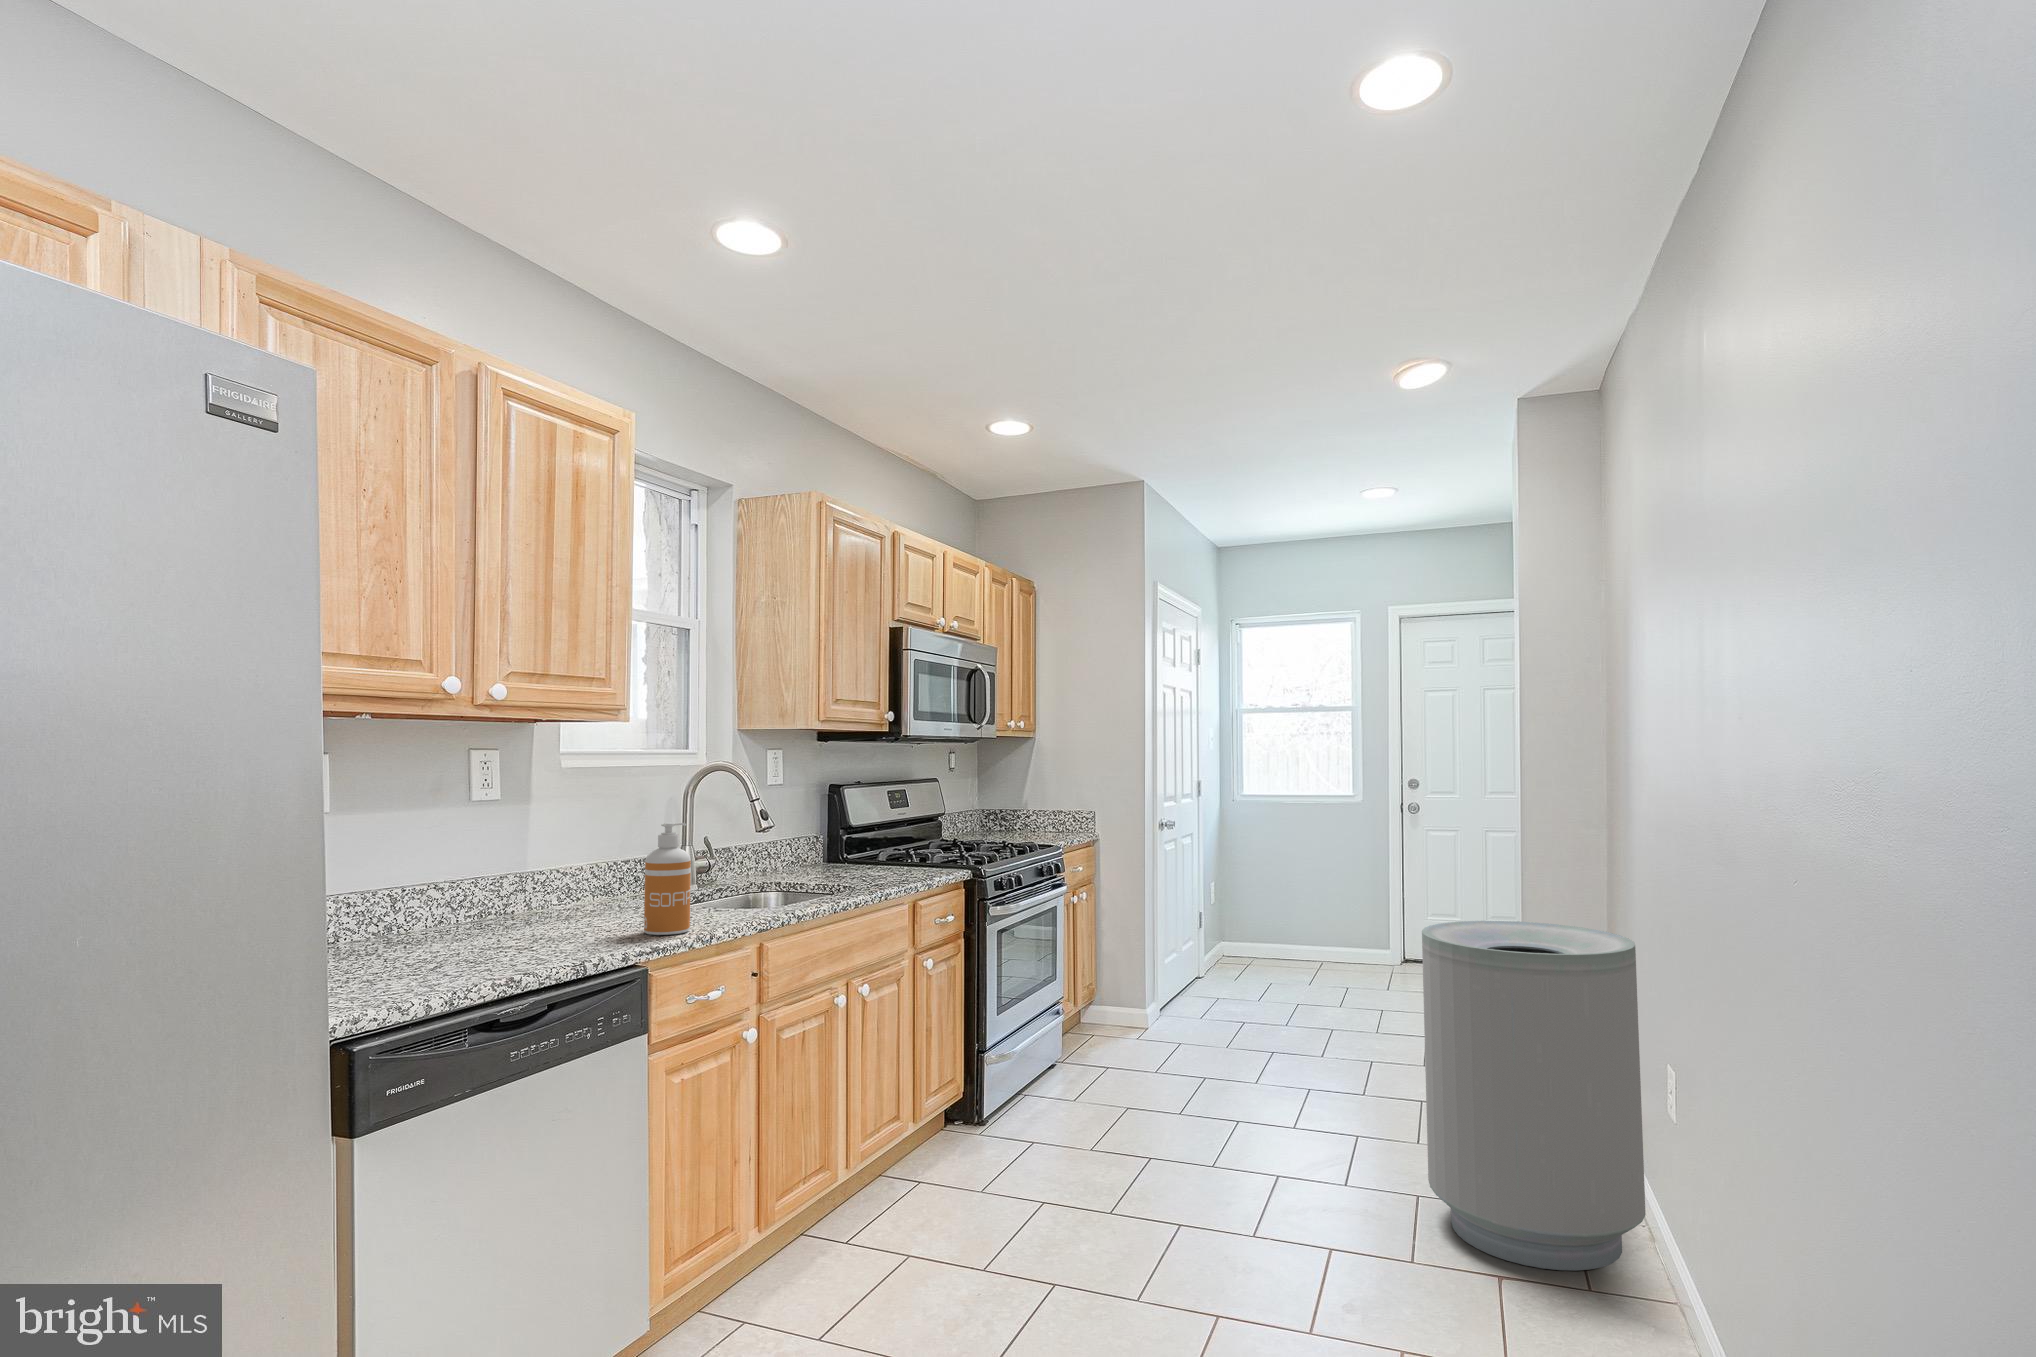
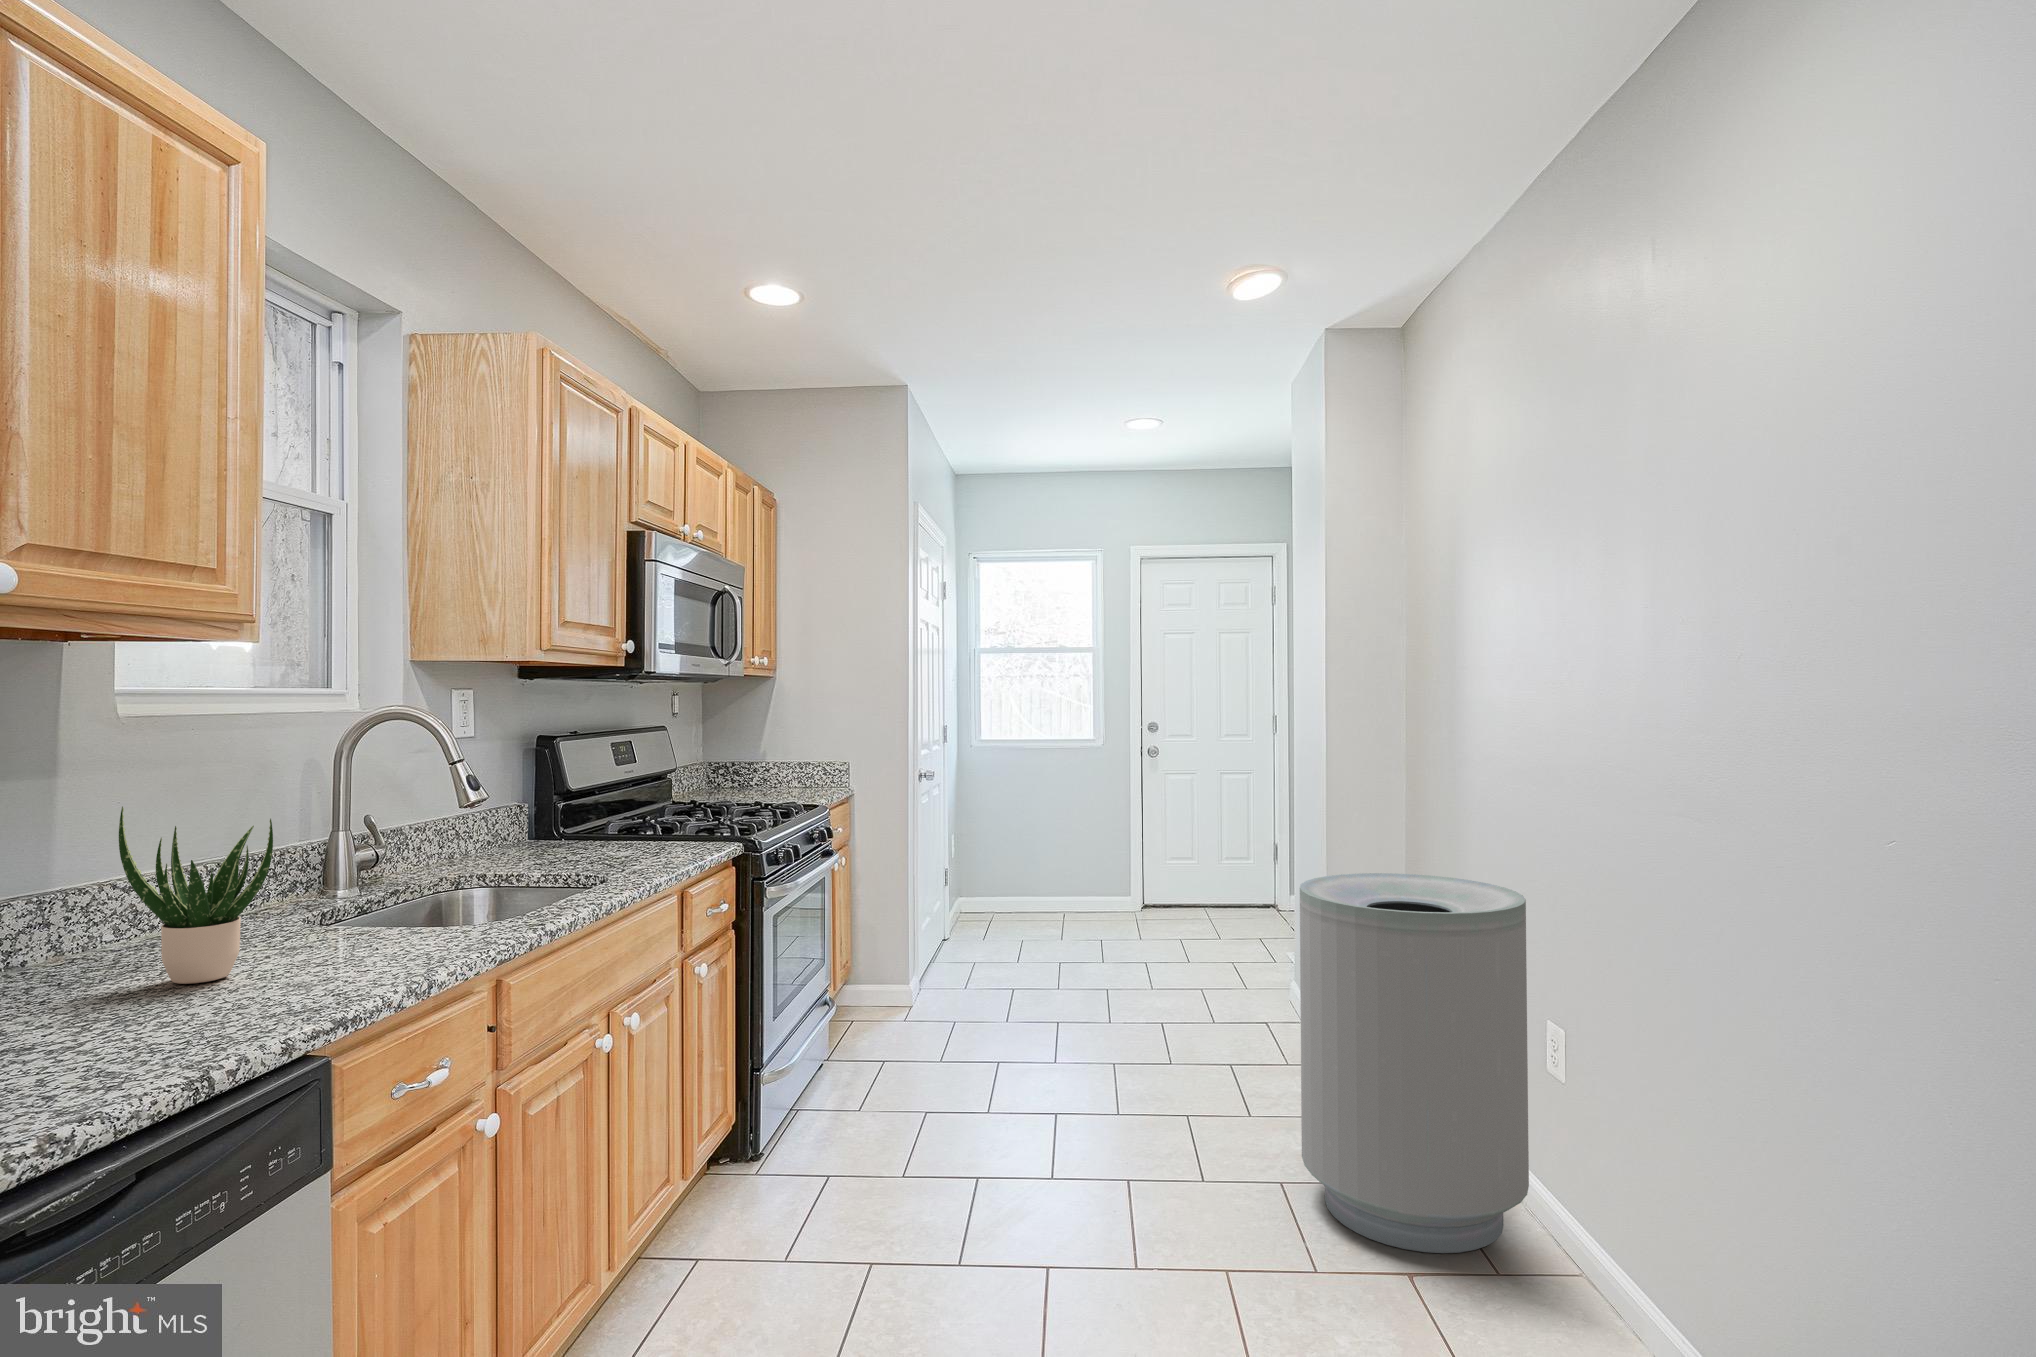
potted plant: none [556,821,632,927] -> present [119,806,273,984]
soap dispenser: present [644,823,691,935] -> none [306,803,391,992]

